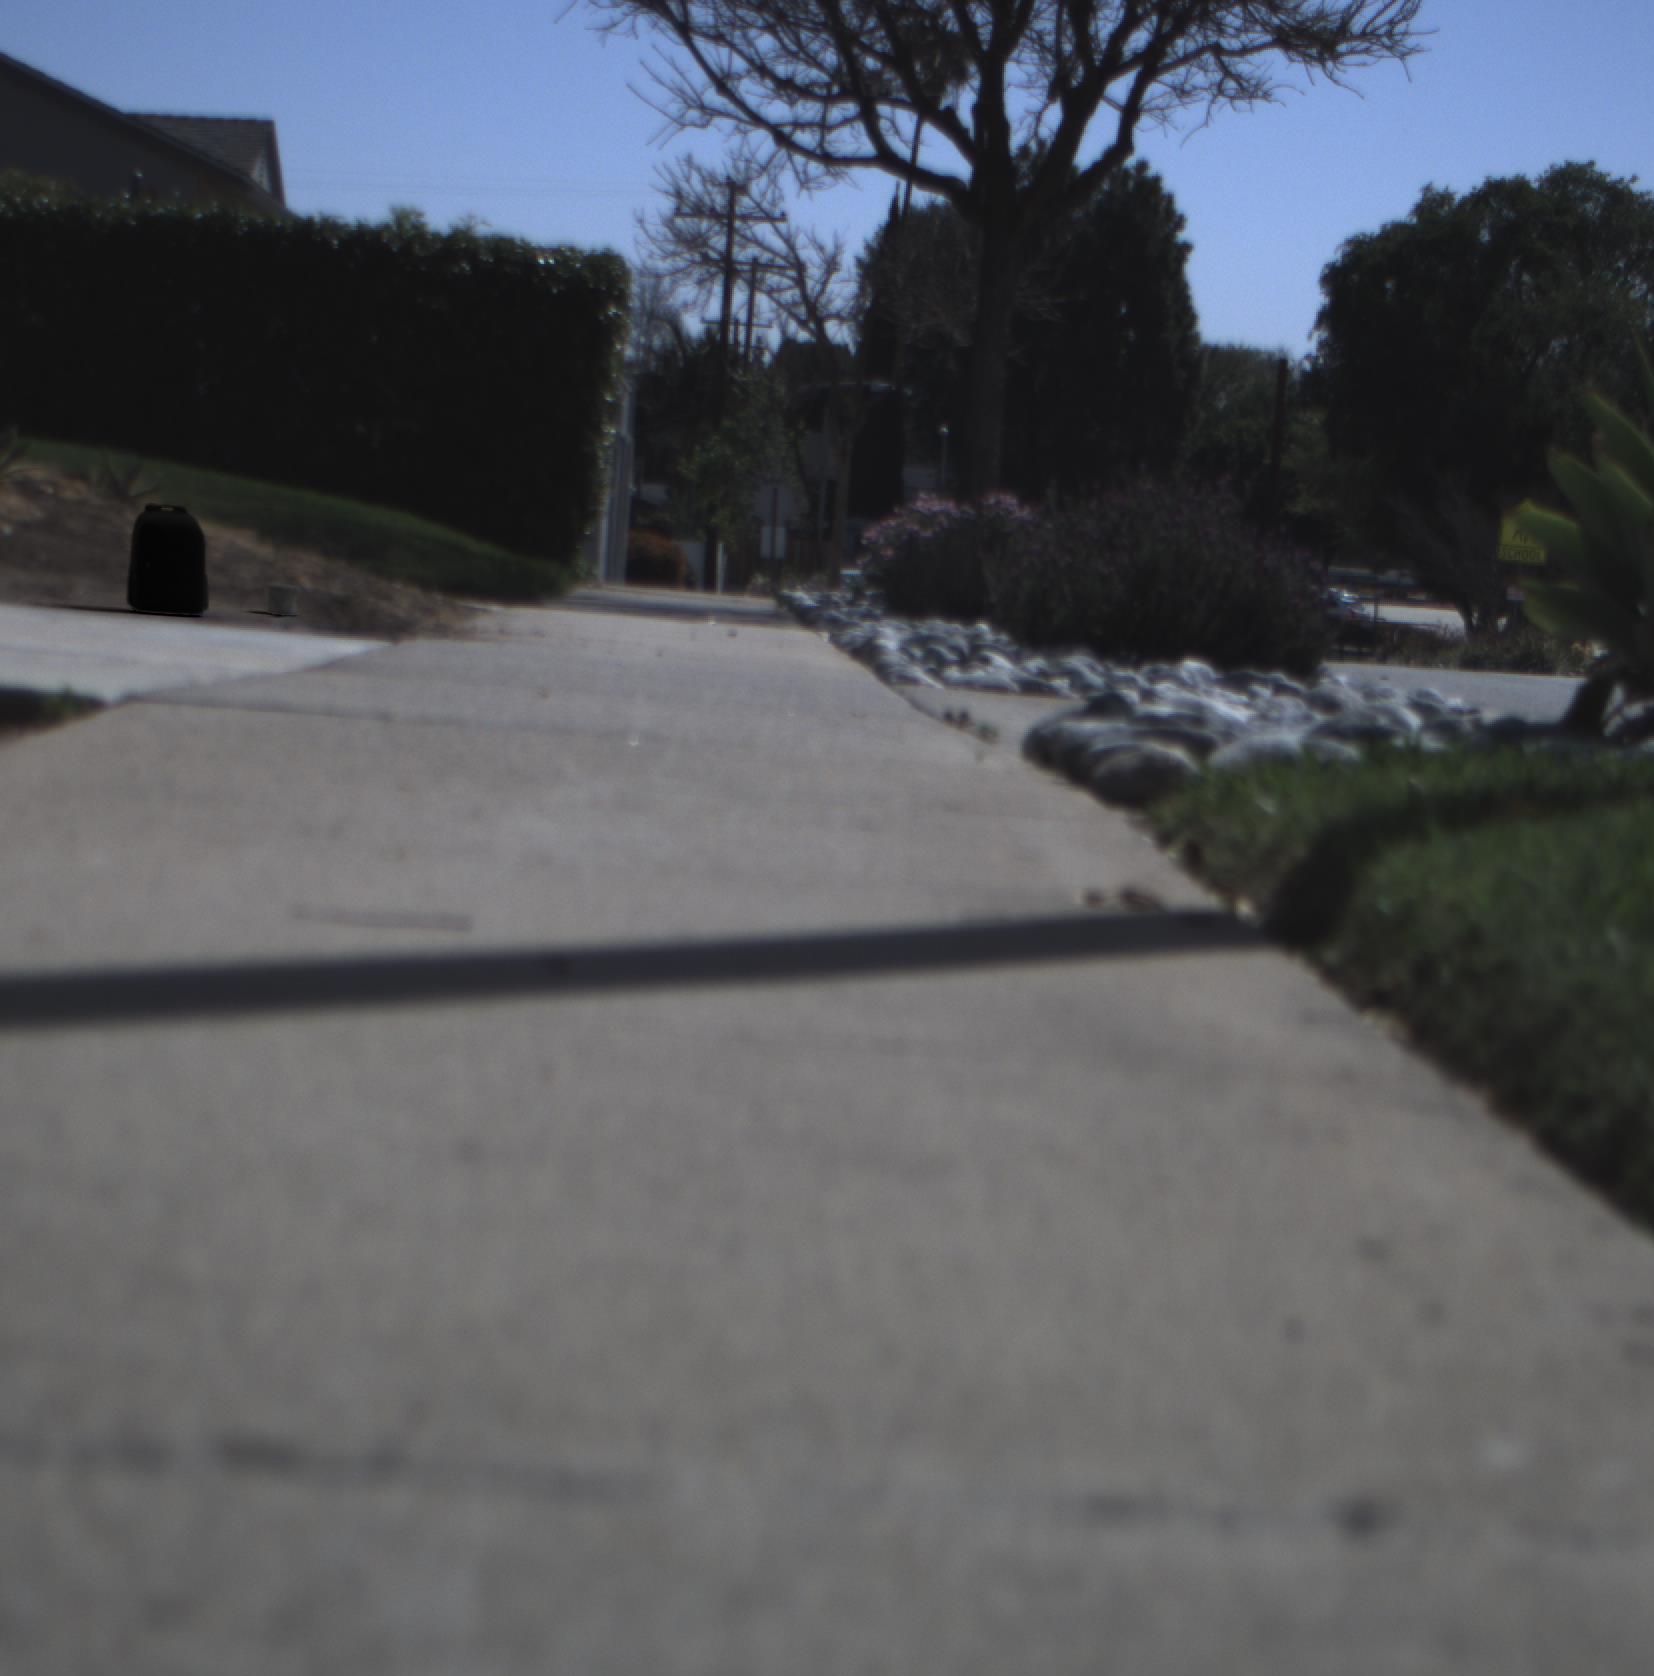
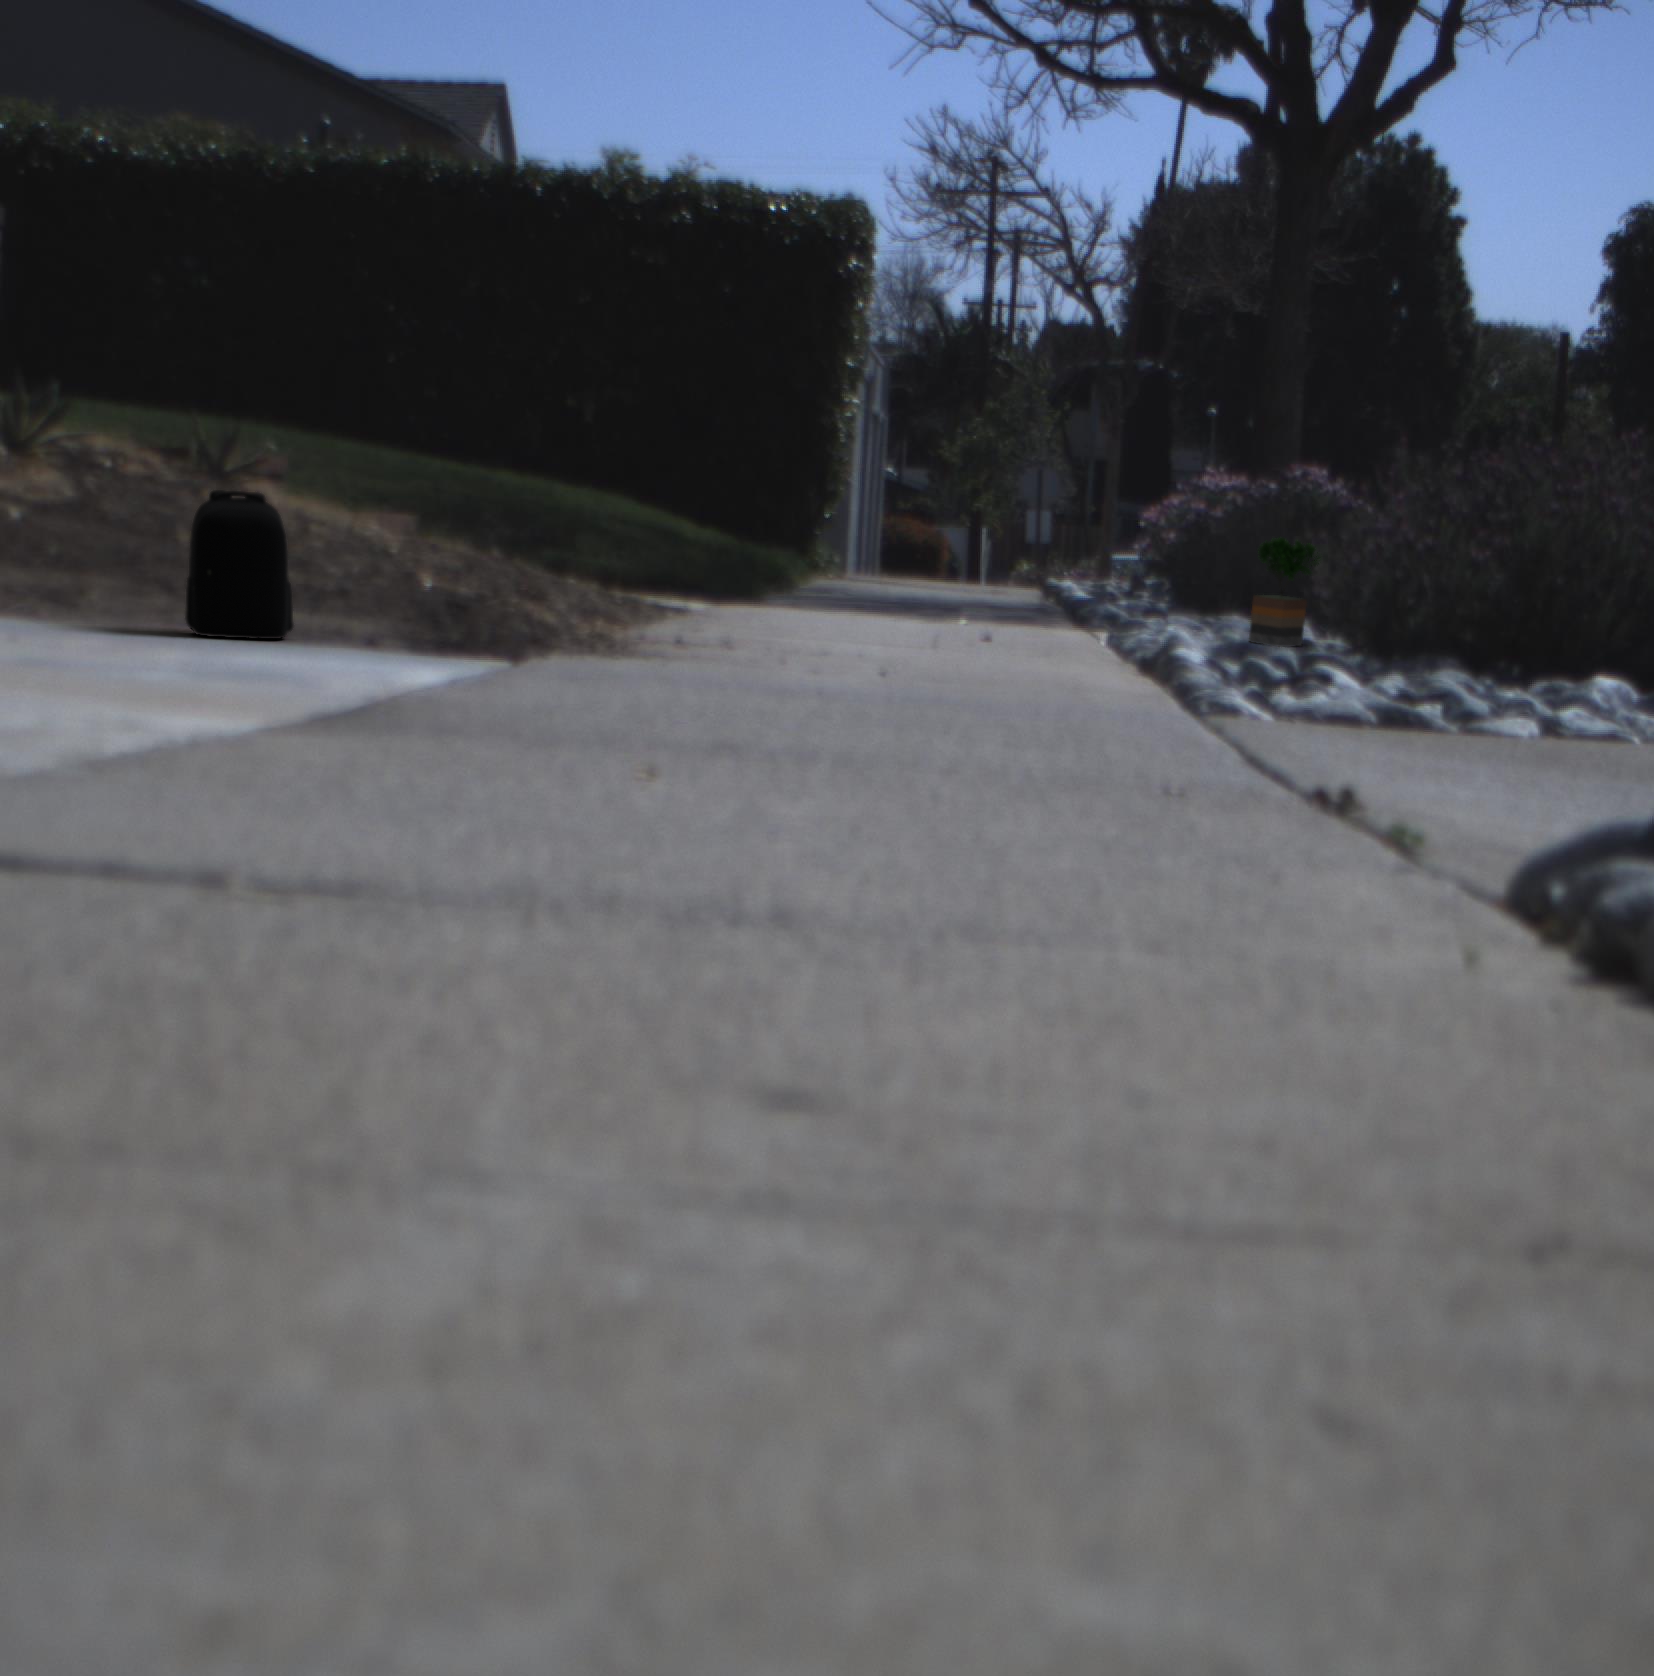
potted tree: none [940,554,999,642] -> present [1249,538,1321,647]
watering can: present [268,582,300,616] -> none [379,591,420,635]

